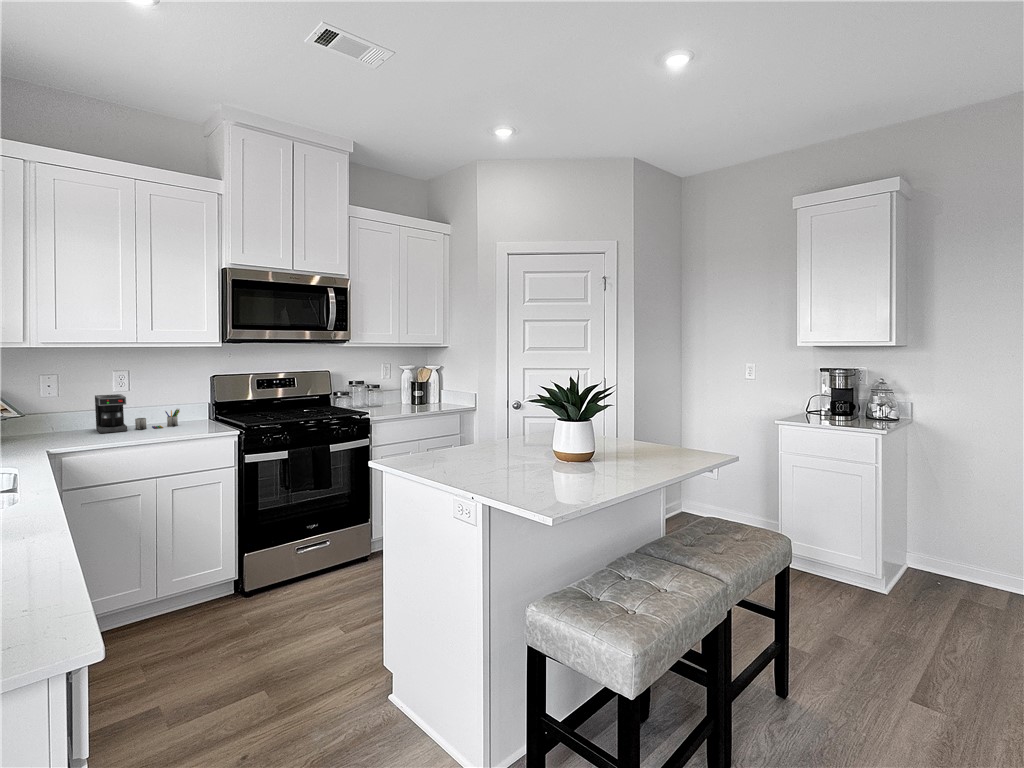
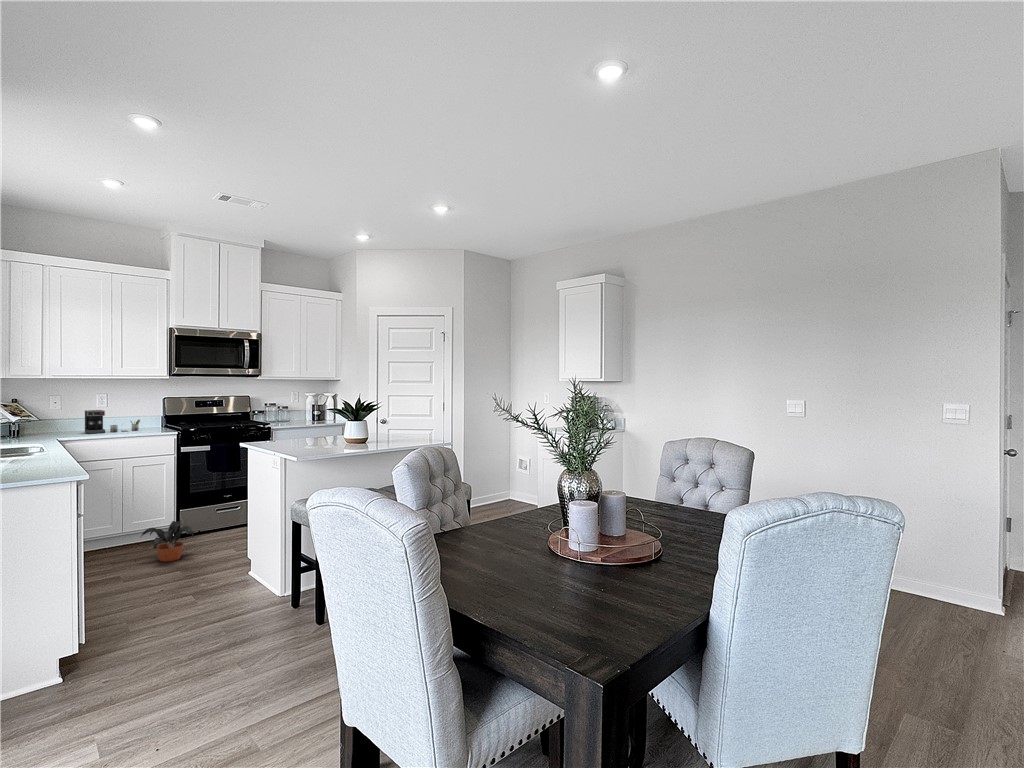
potted plant: none [194,580,280,655] -> present [141,521,194,562]

